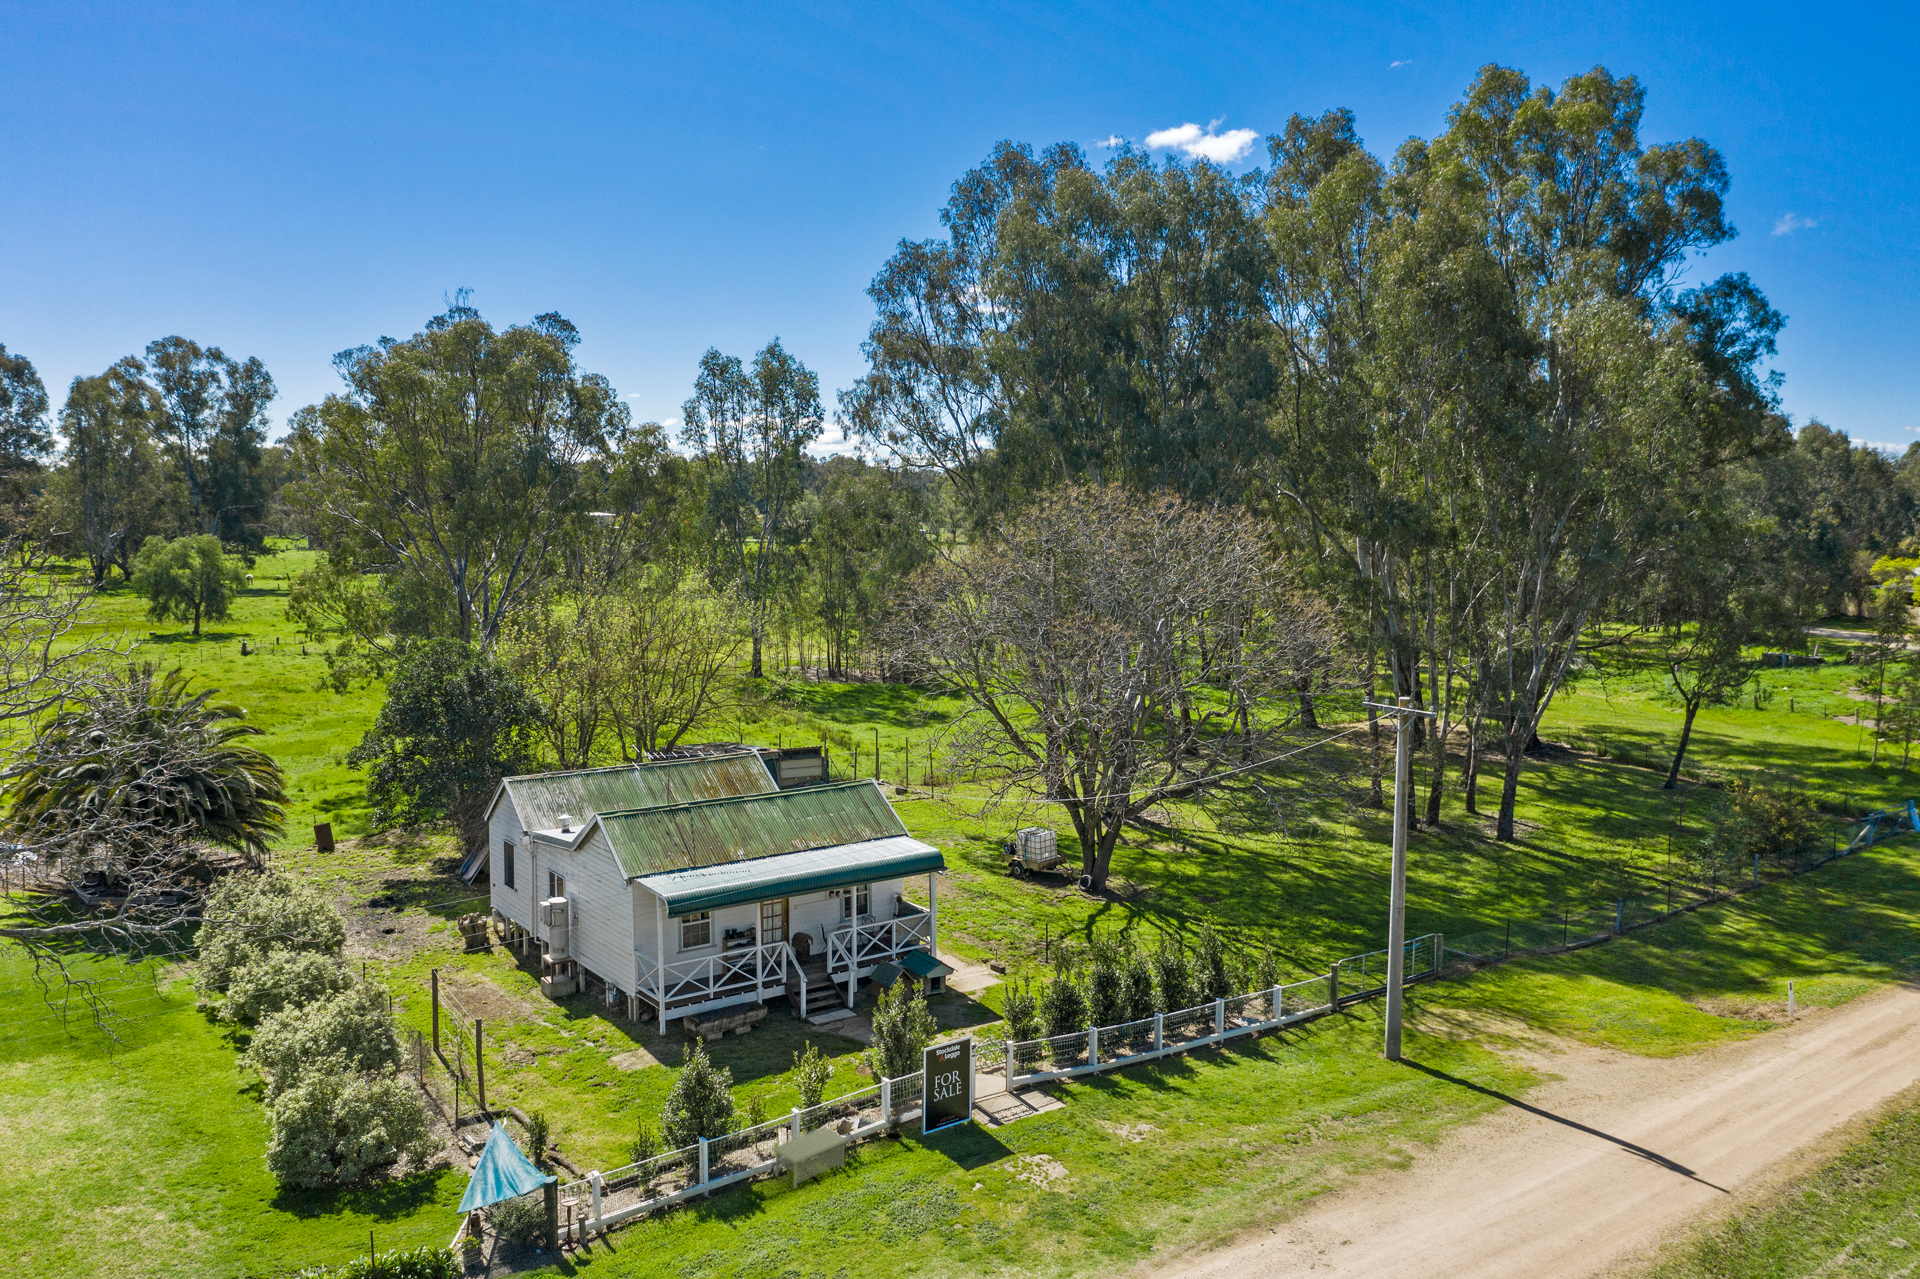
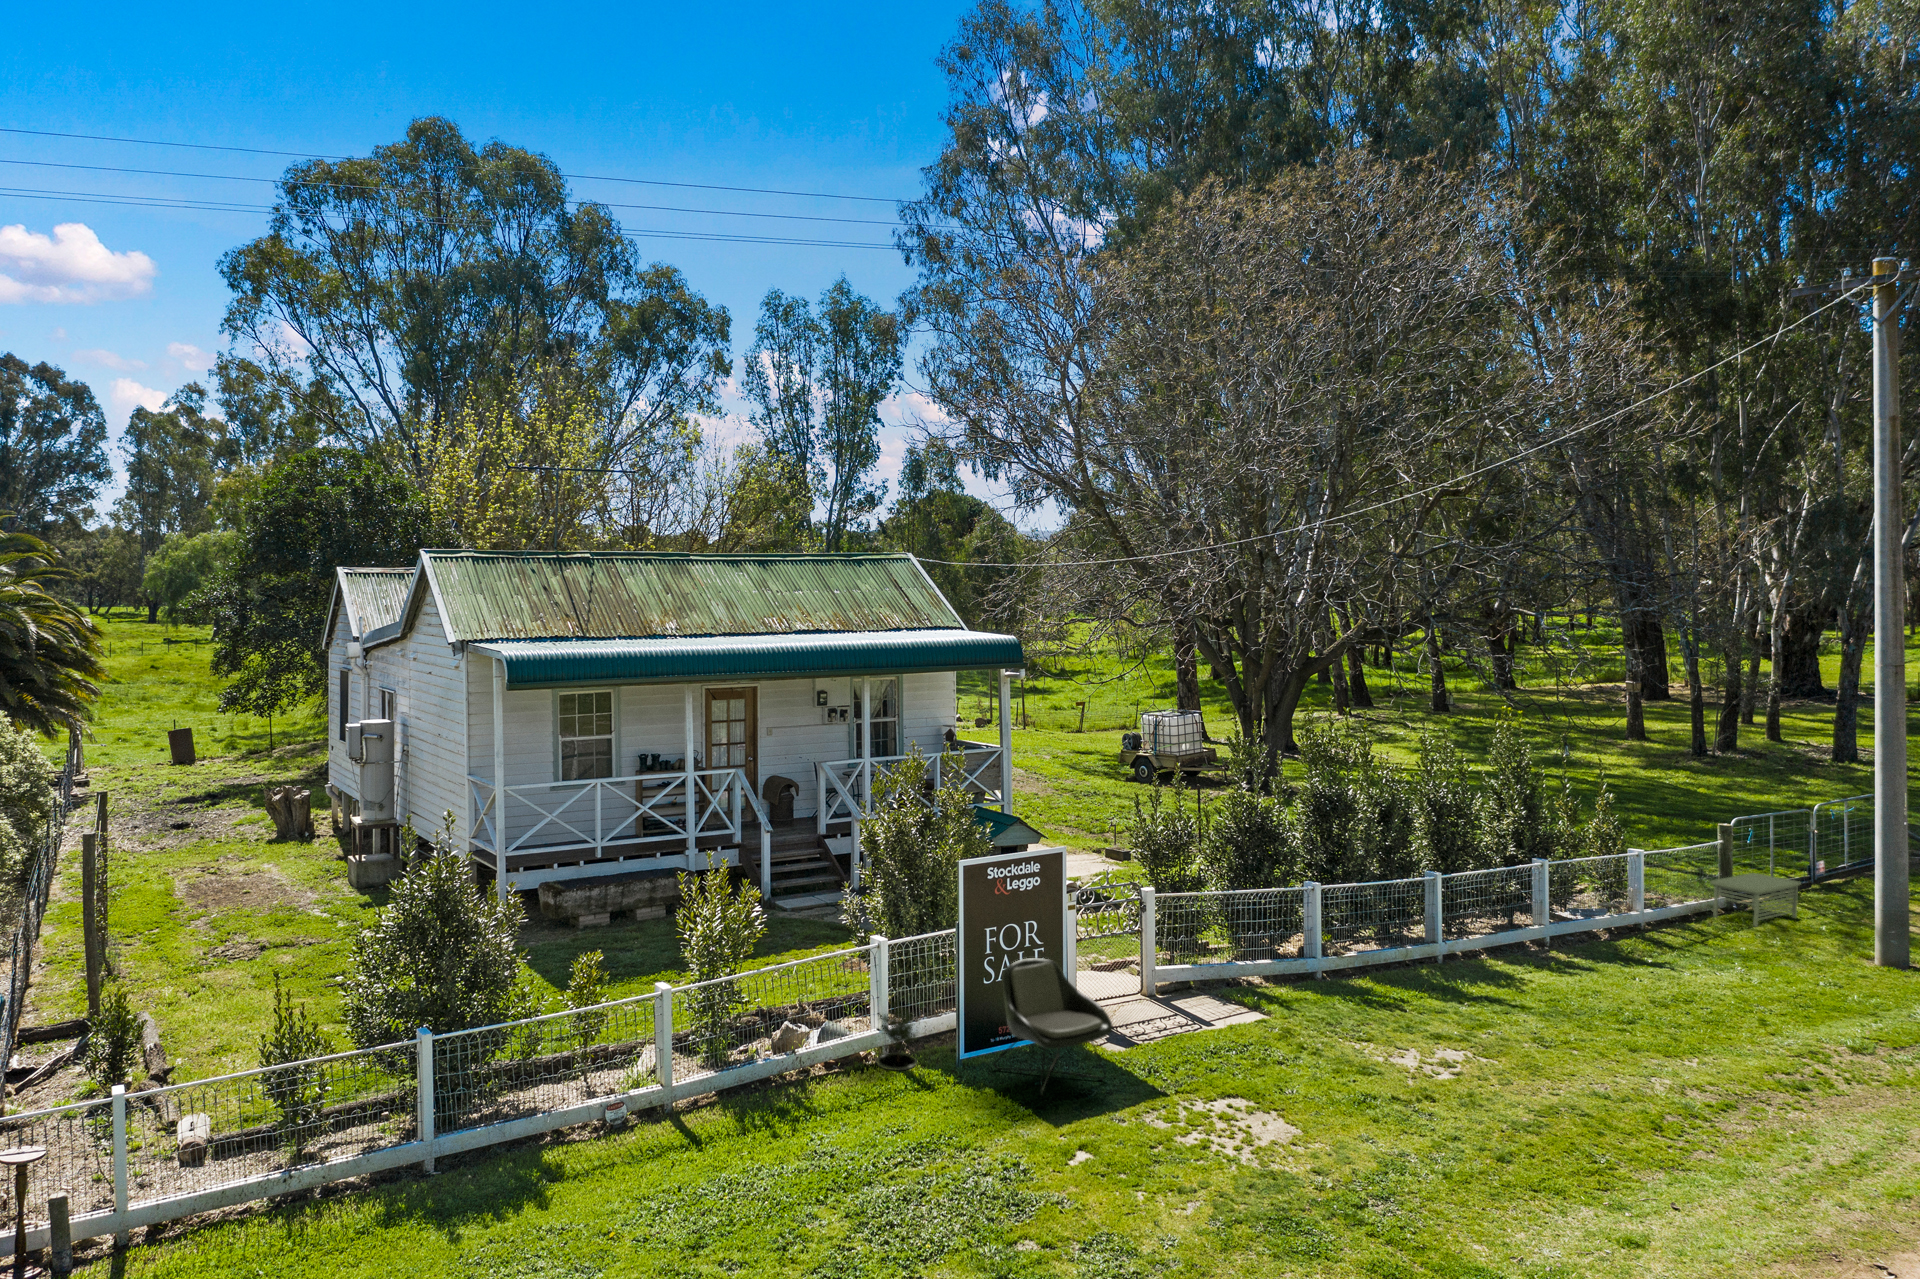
lounge chair: none [938,1087,992,1154] -> present [994,958,1113,1096]
storage bench: present [773,1127,846,1188] -> present [1711,873,1801,927]

